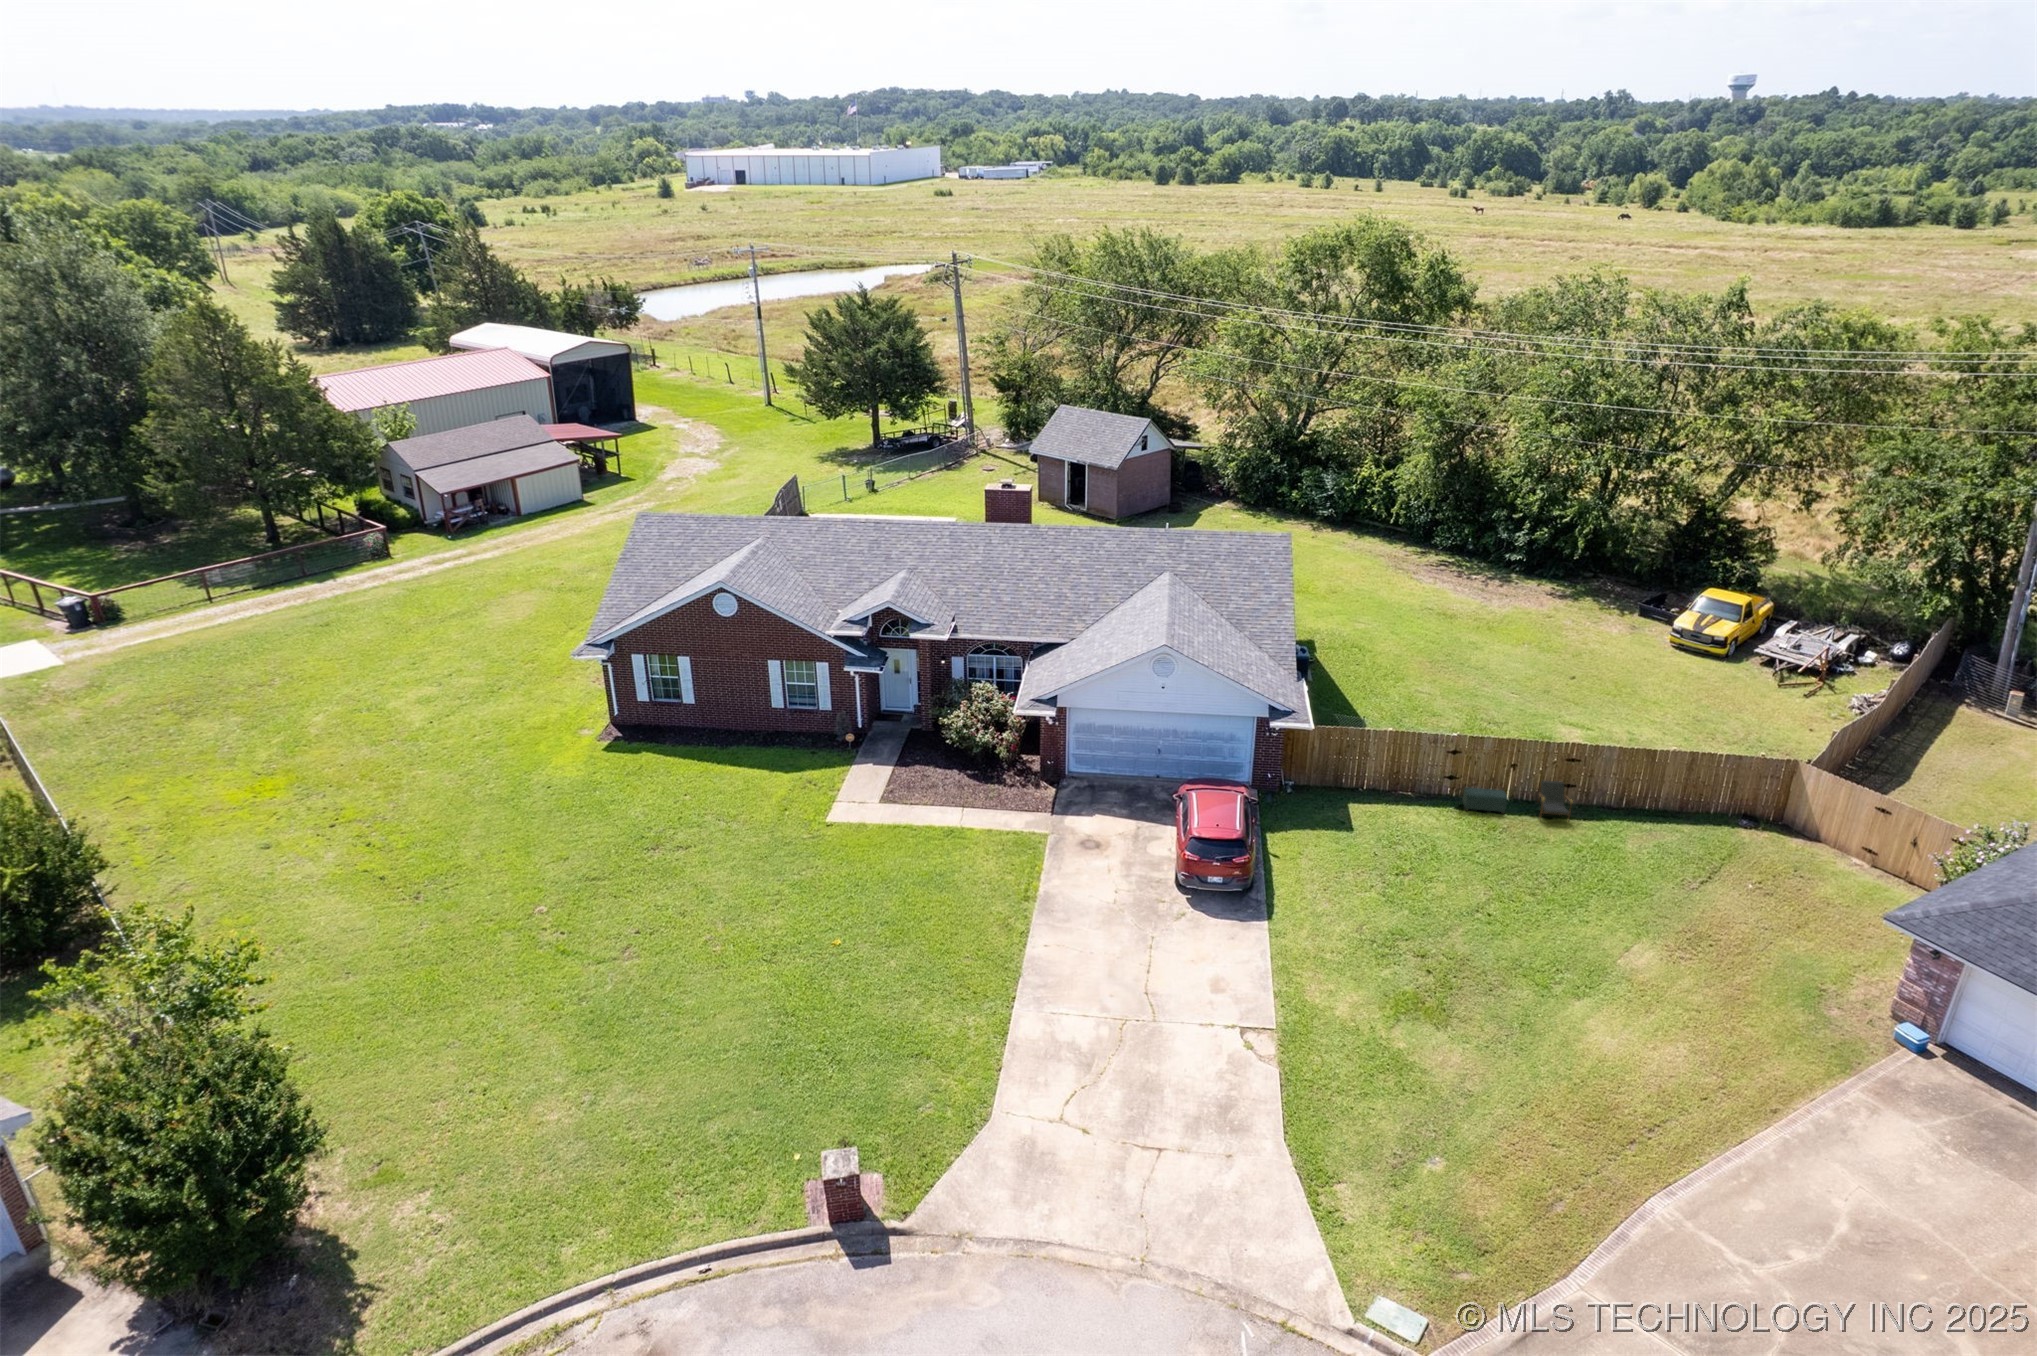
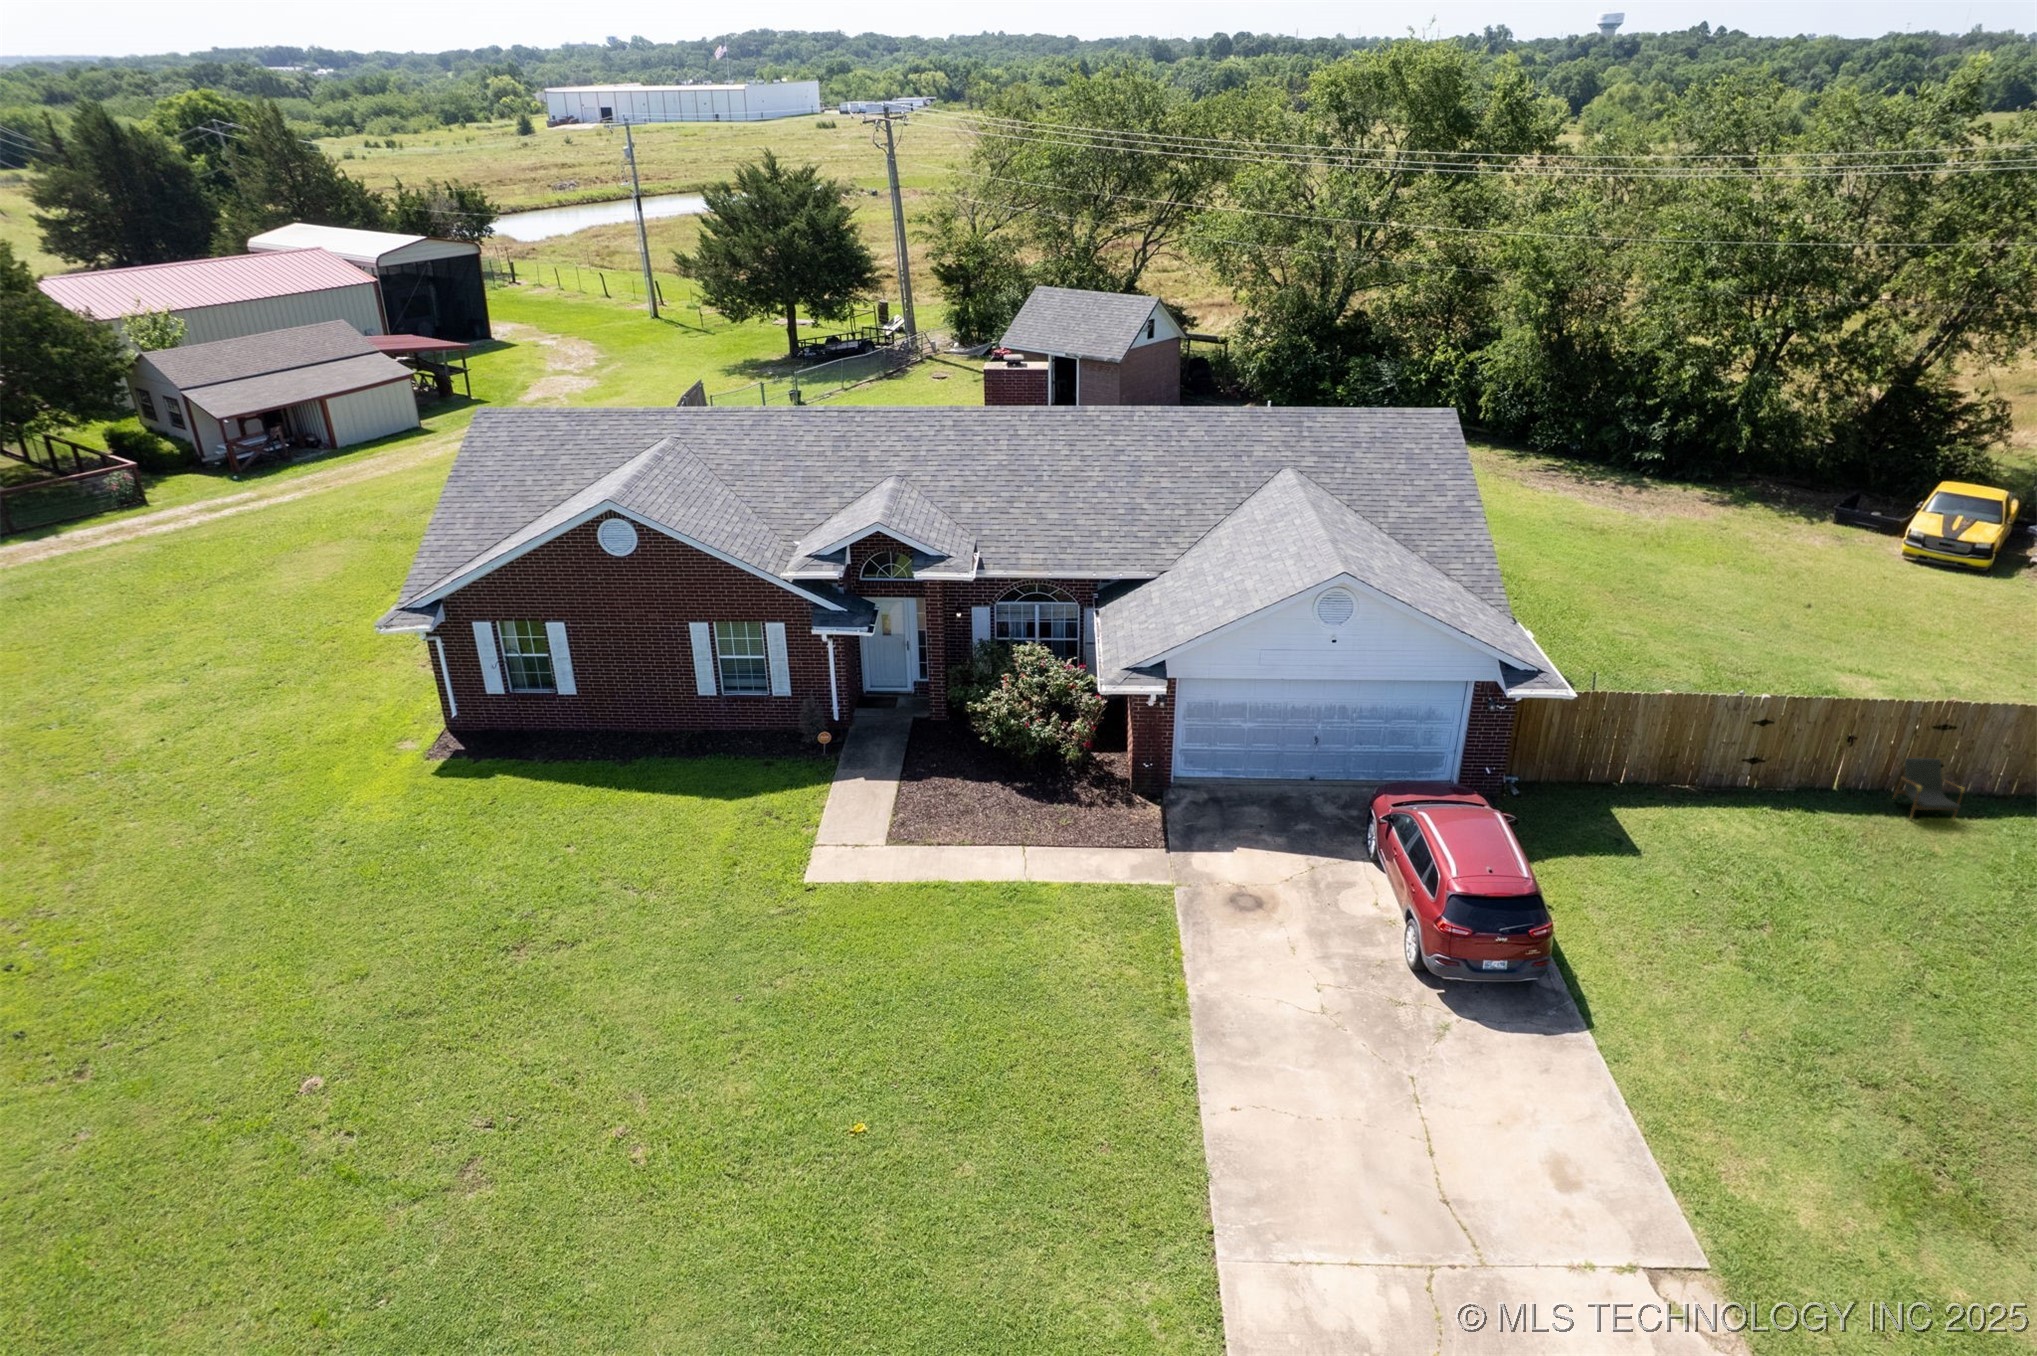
bench: present [1463,787,1507,814] -> none [1779,774,1860,812]

